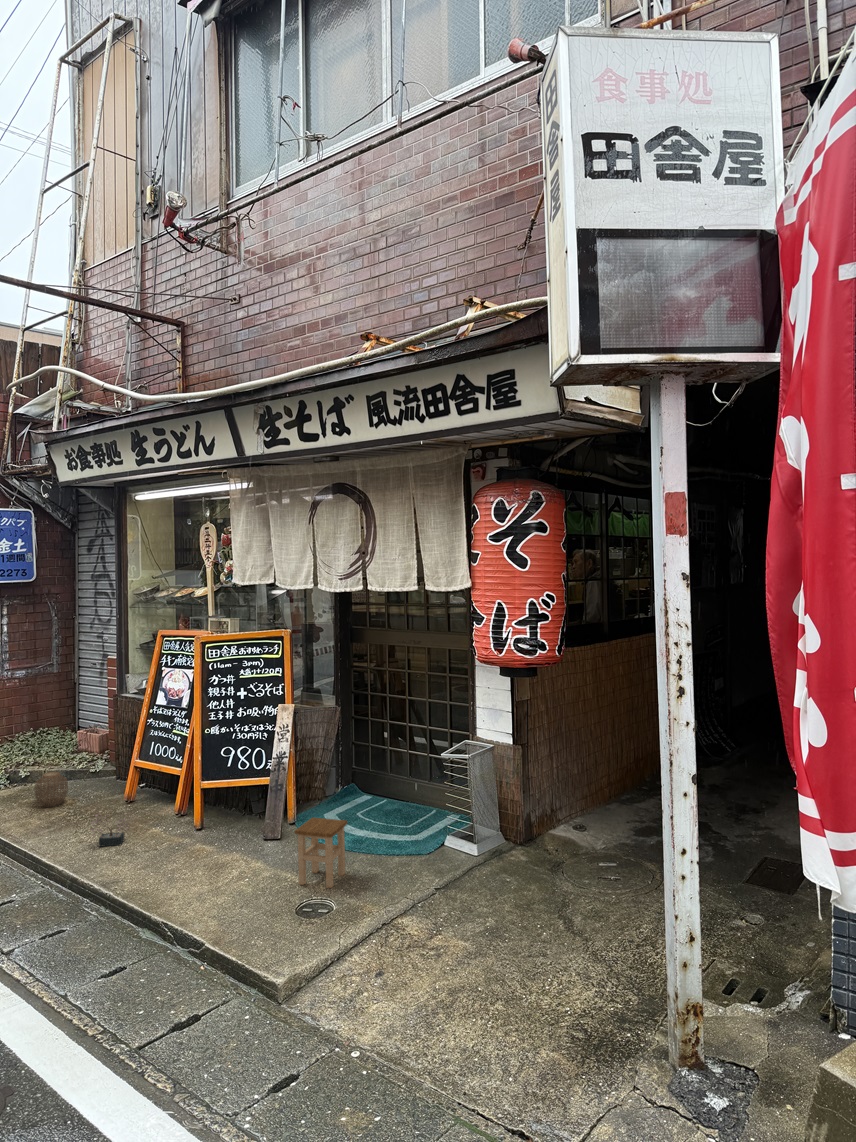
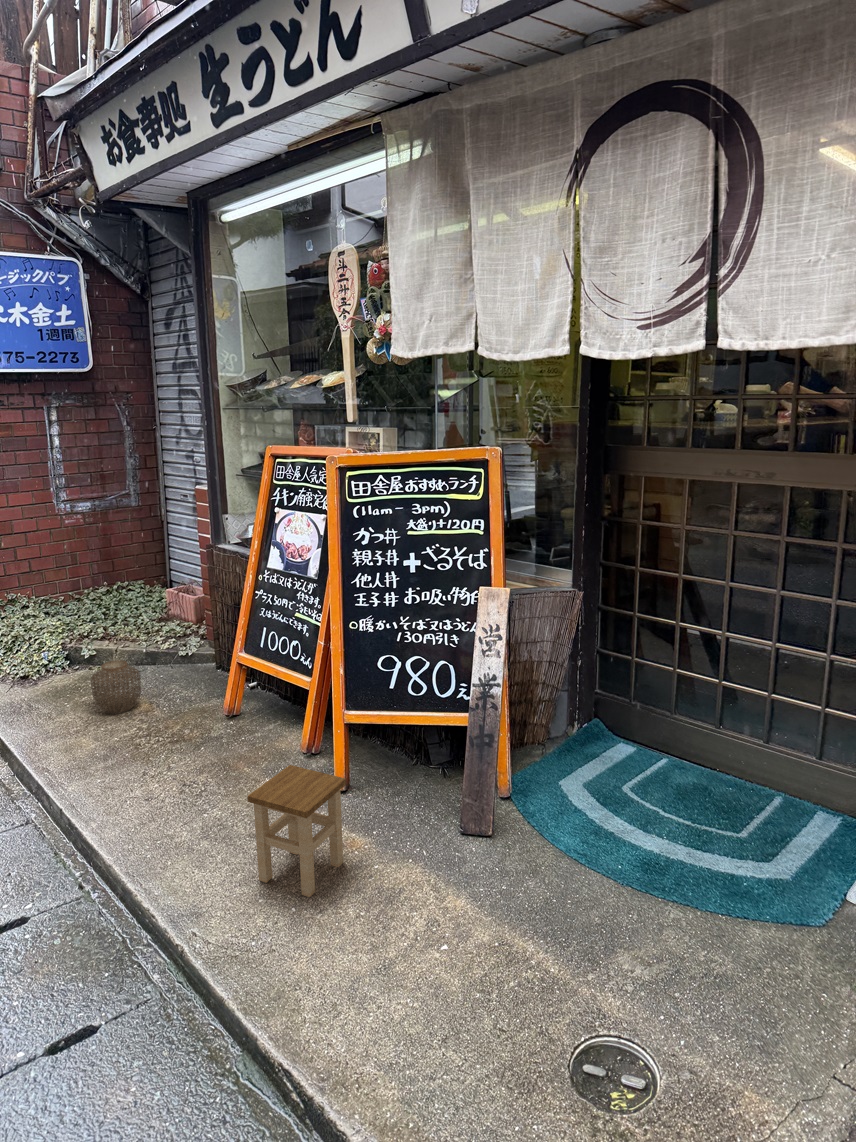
decorative plant: present [91,814,128,847] -> none [156,758,222,817]
stool: present [295,818,347,888] -> present [247,765,346,897]

